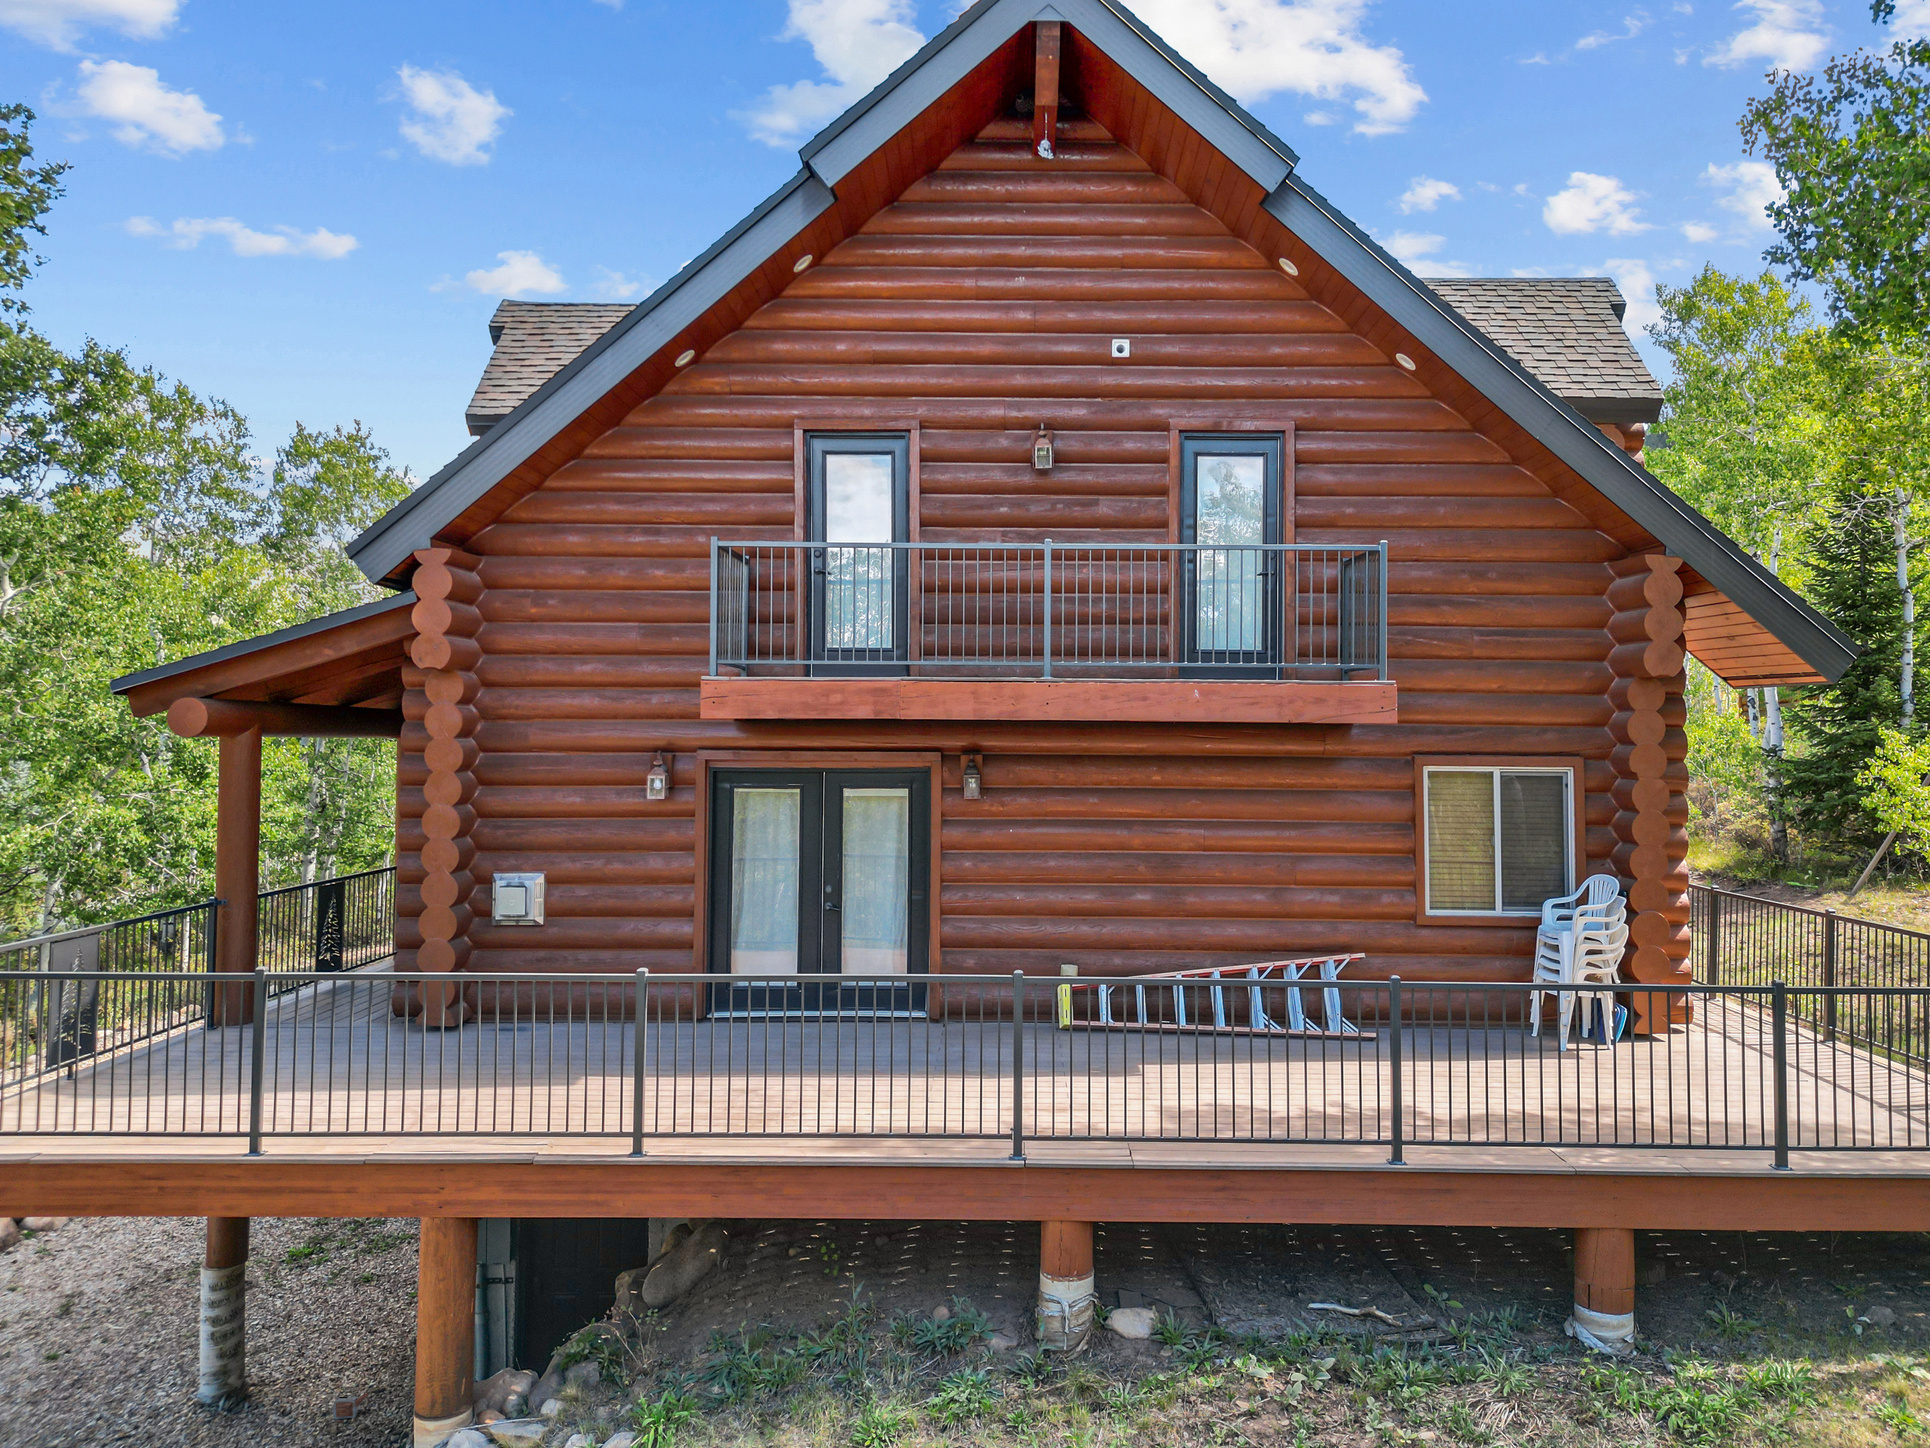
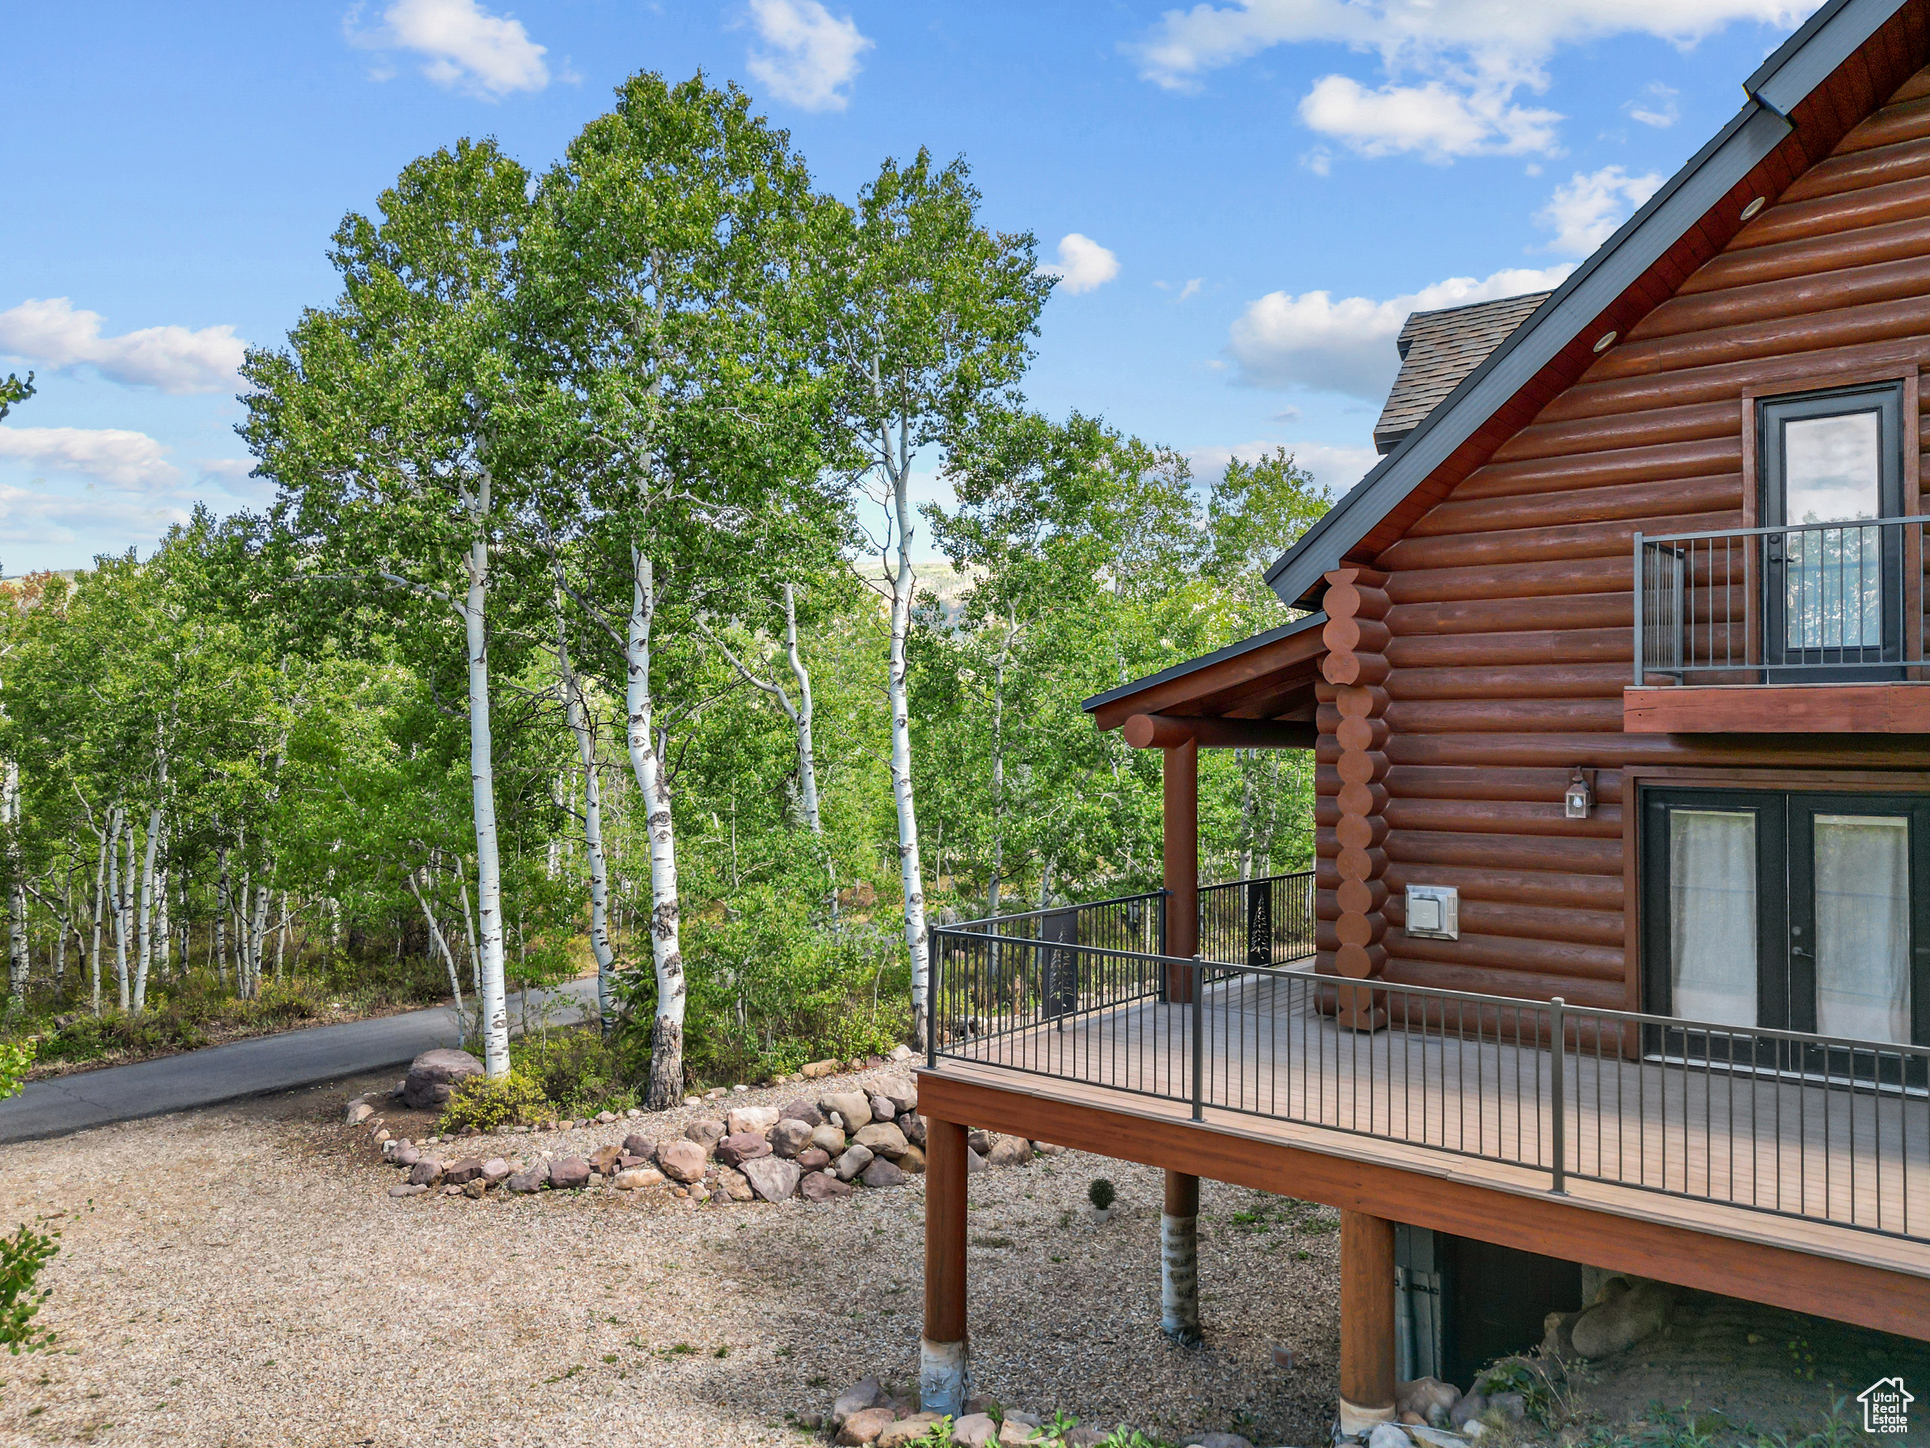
potted plant: none [83,1263,129,1320] -> present [1087,1178,1116,1223]

